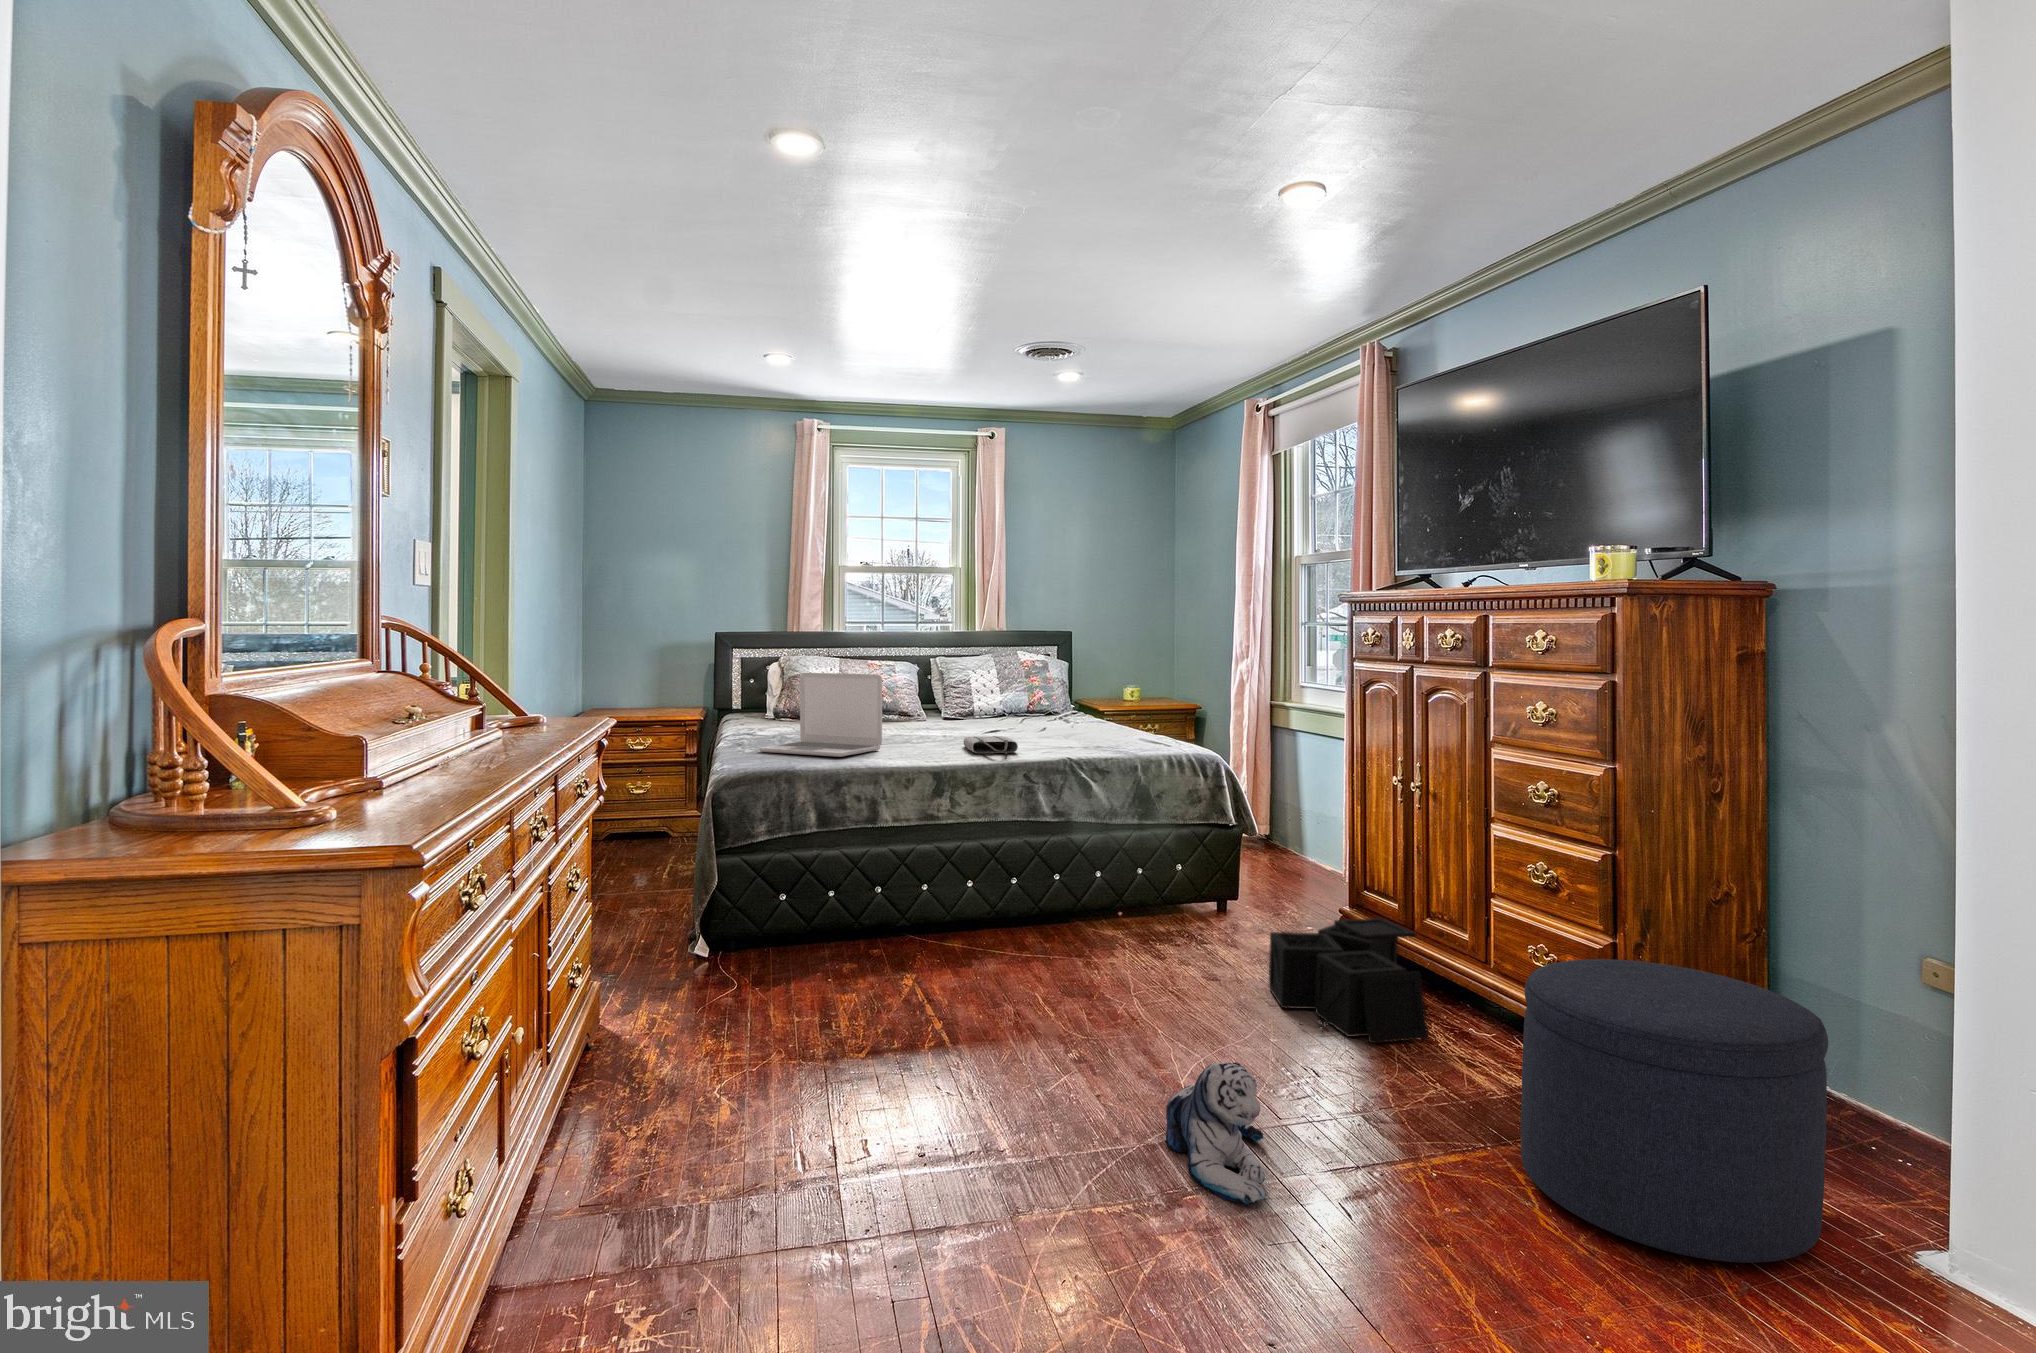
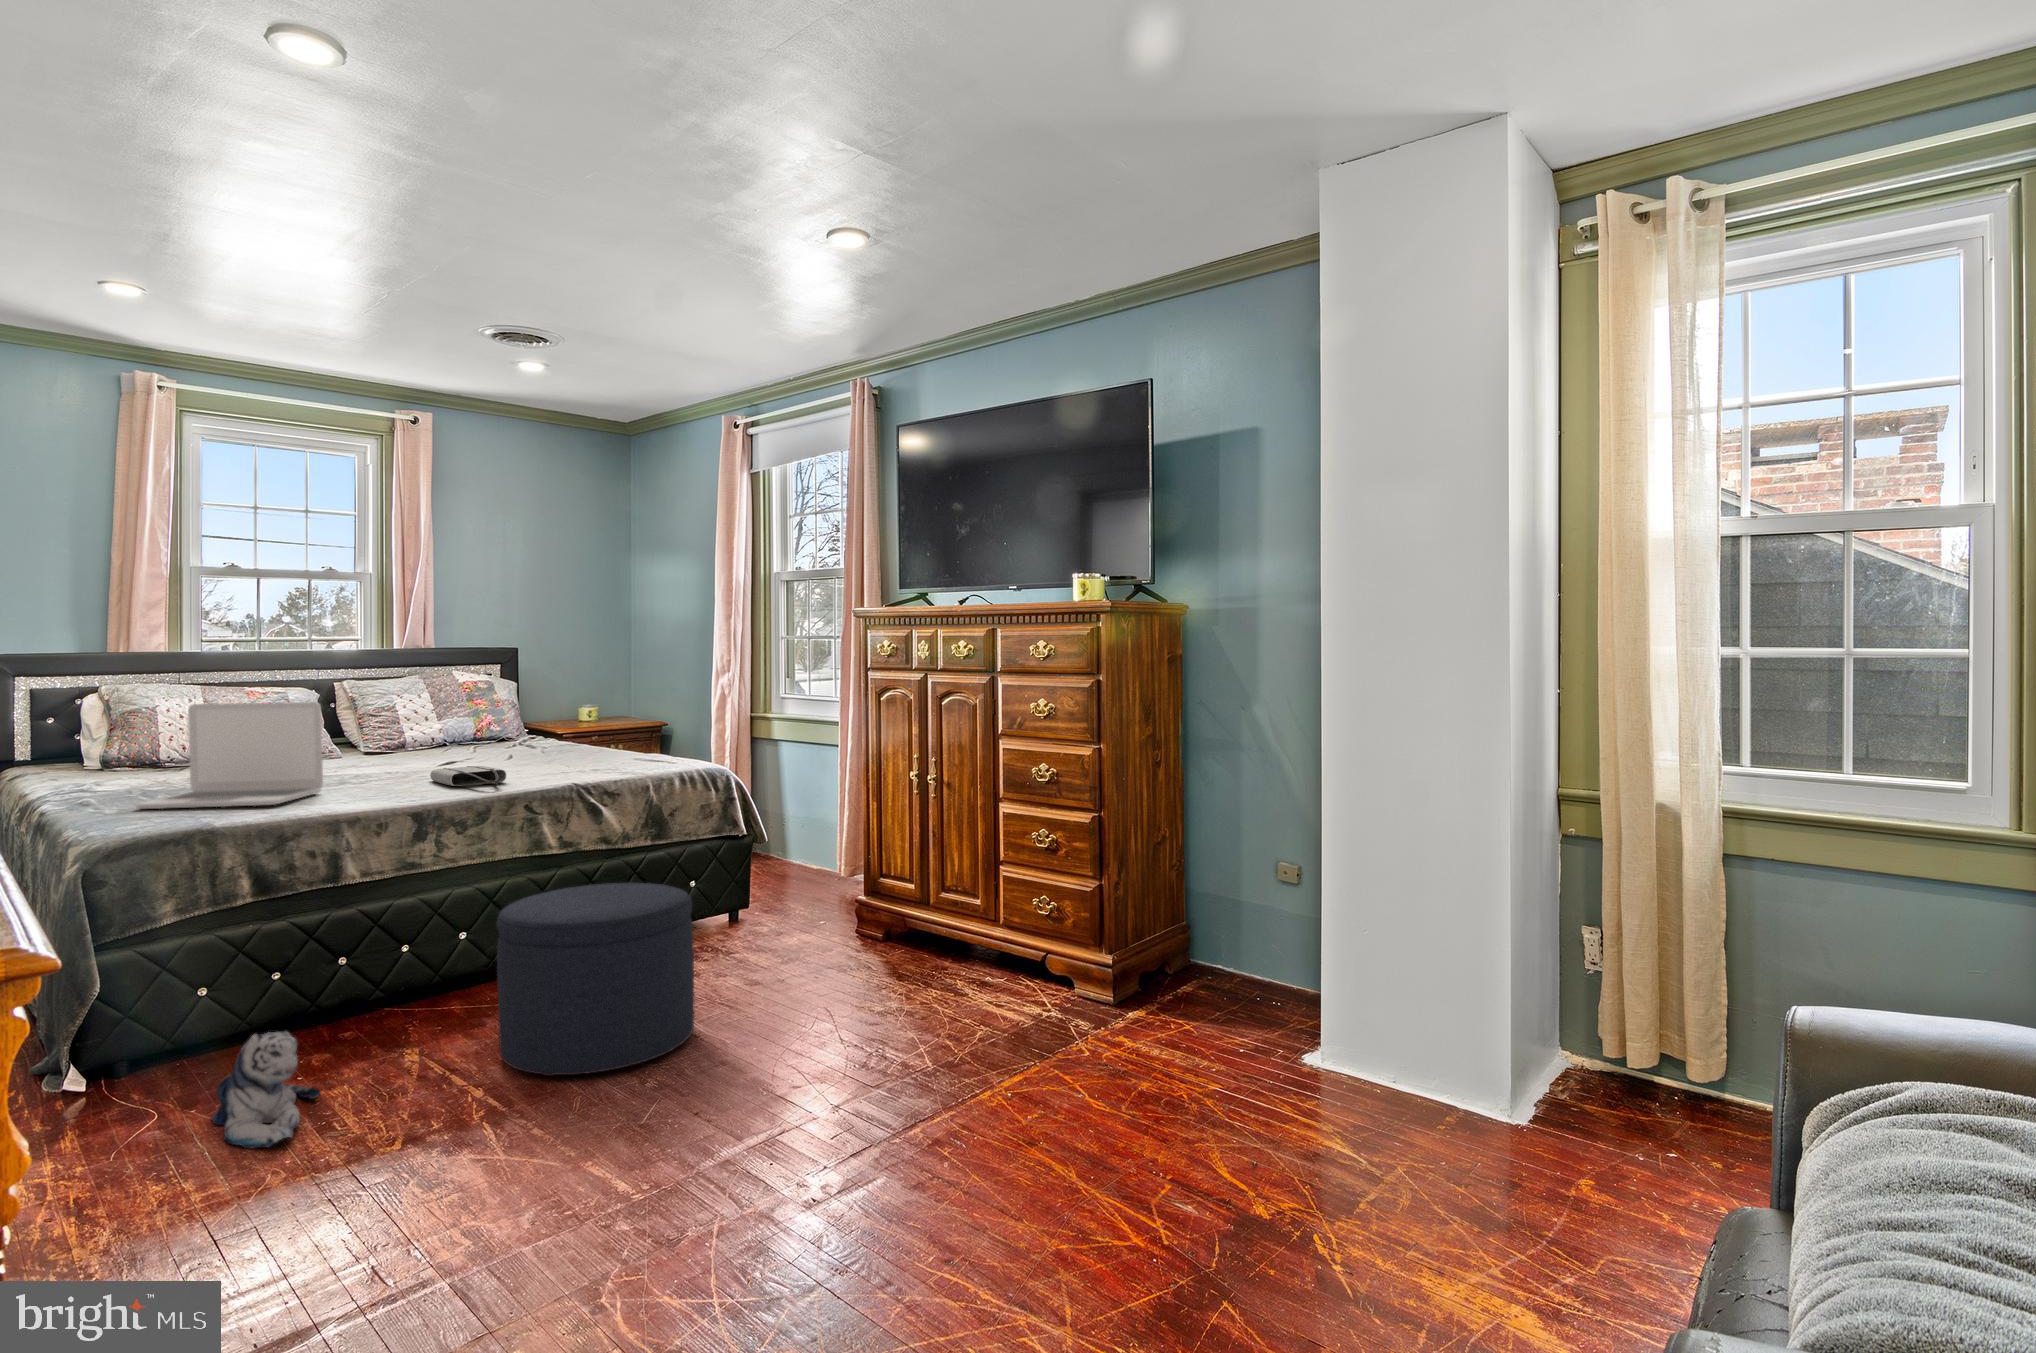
storage bin: present [1269,918,1428,1043] -> none [811,901,962,1010]
ottoman: present [1521,959,1828,1263] -> present [497,883,694,1076]
plush toy: present [1165,1063,1266,1205] -> present [211,1031,320,1148]

